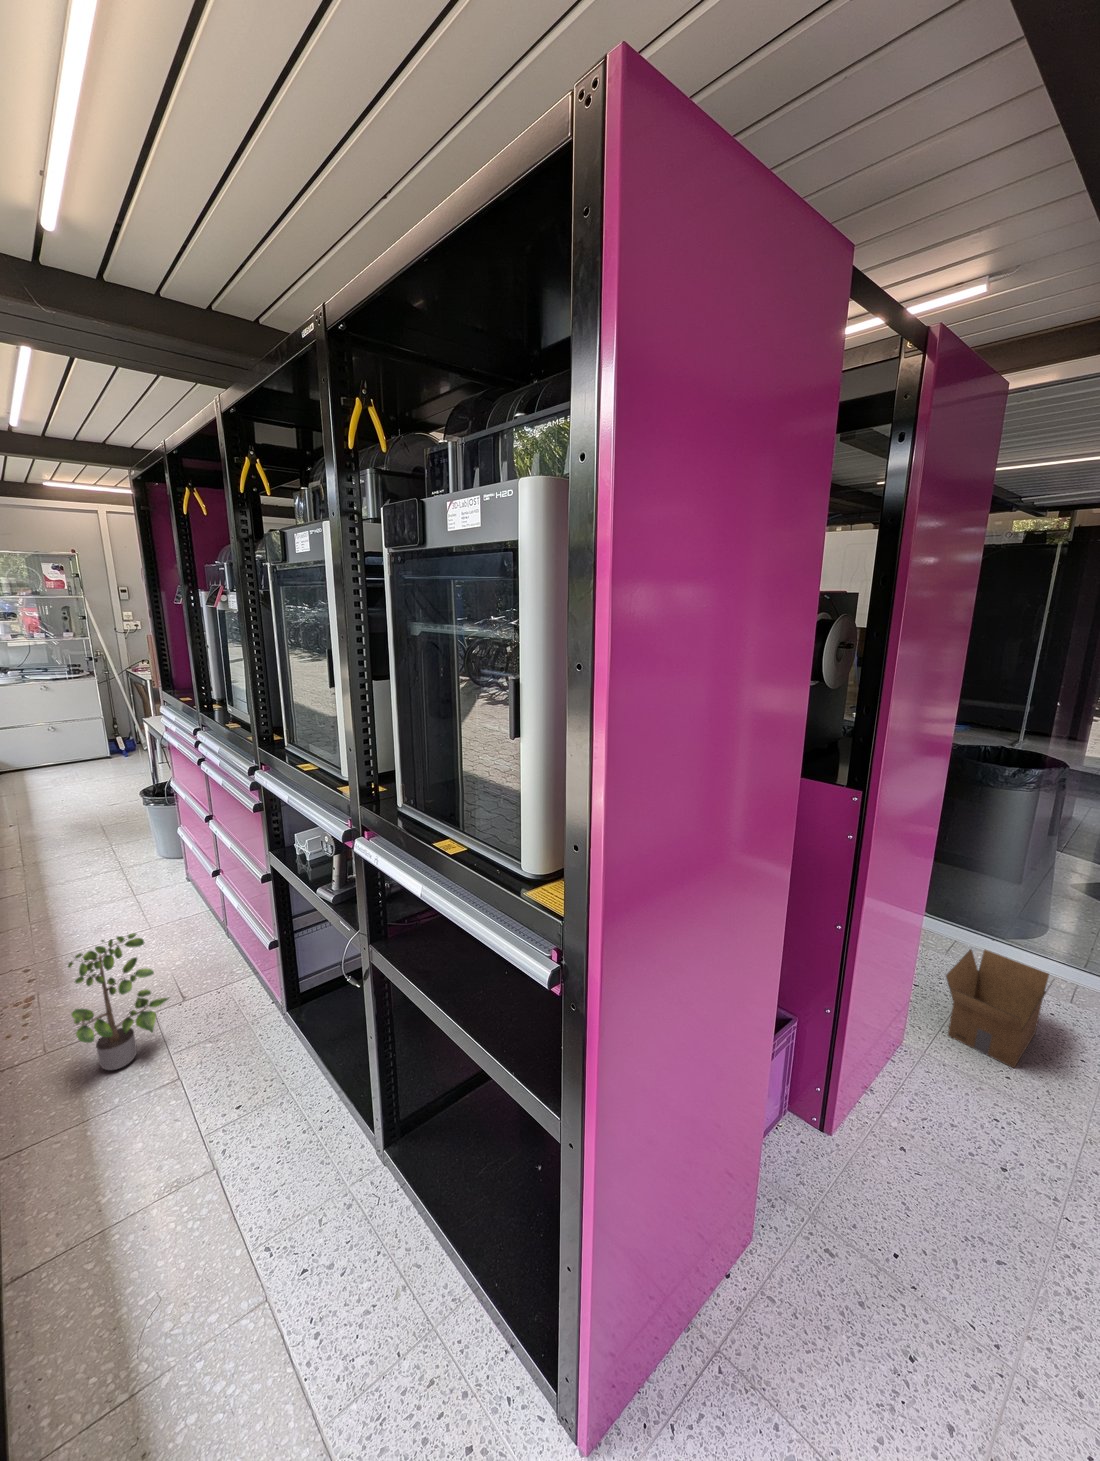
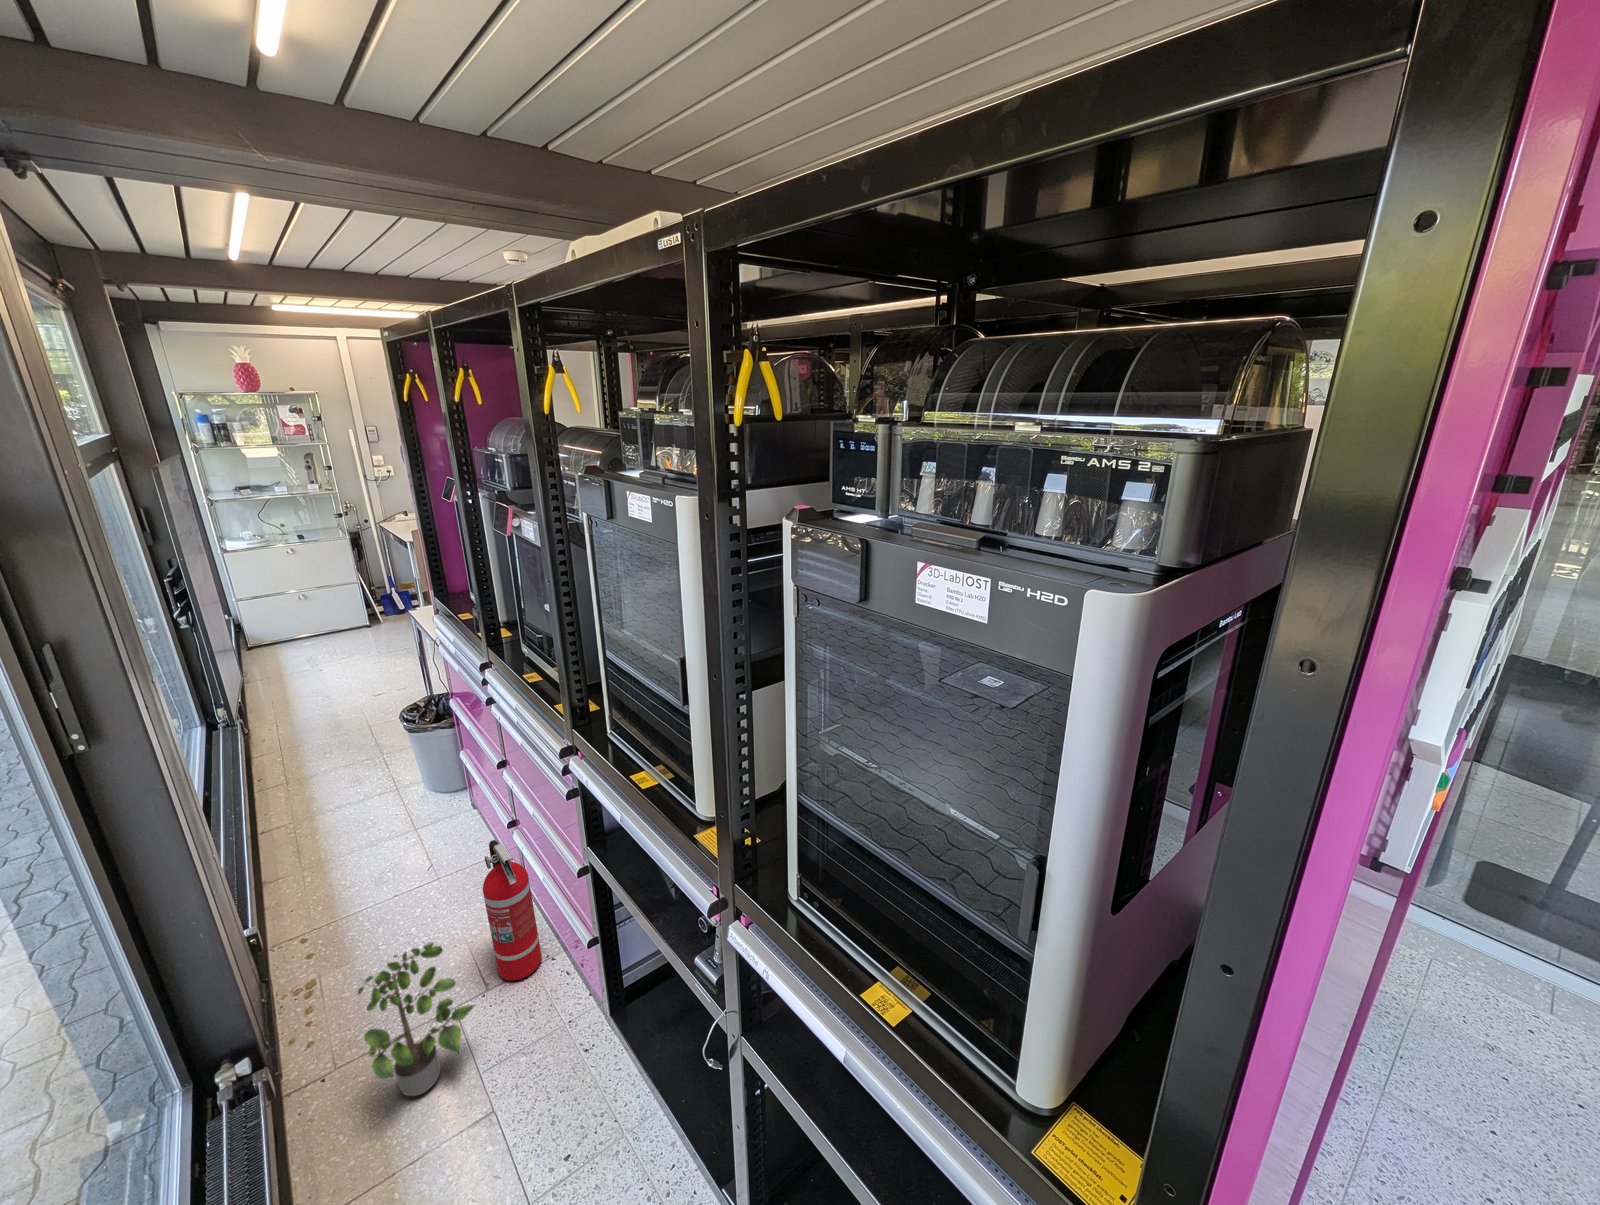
fire extinguisher: none [185,871,235,995] -> present [483,840,542,981]
cardboard box: present [946,949,1053,1068] -> none [1409,947,1558,1117]

